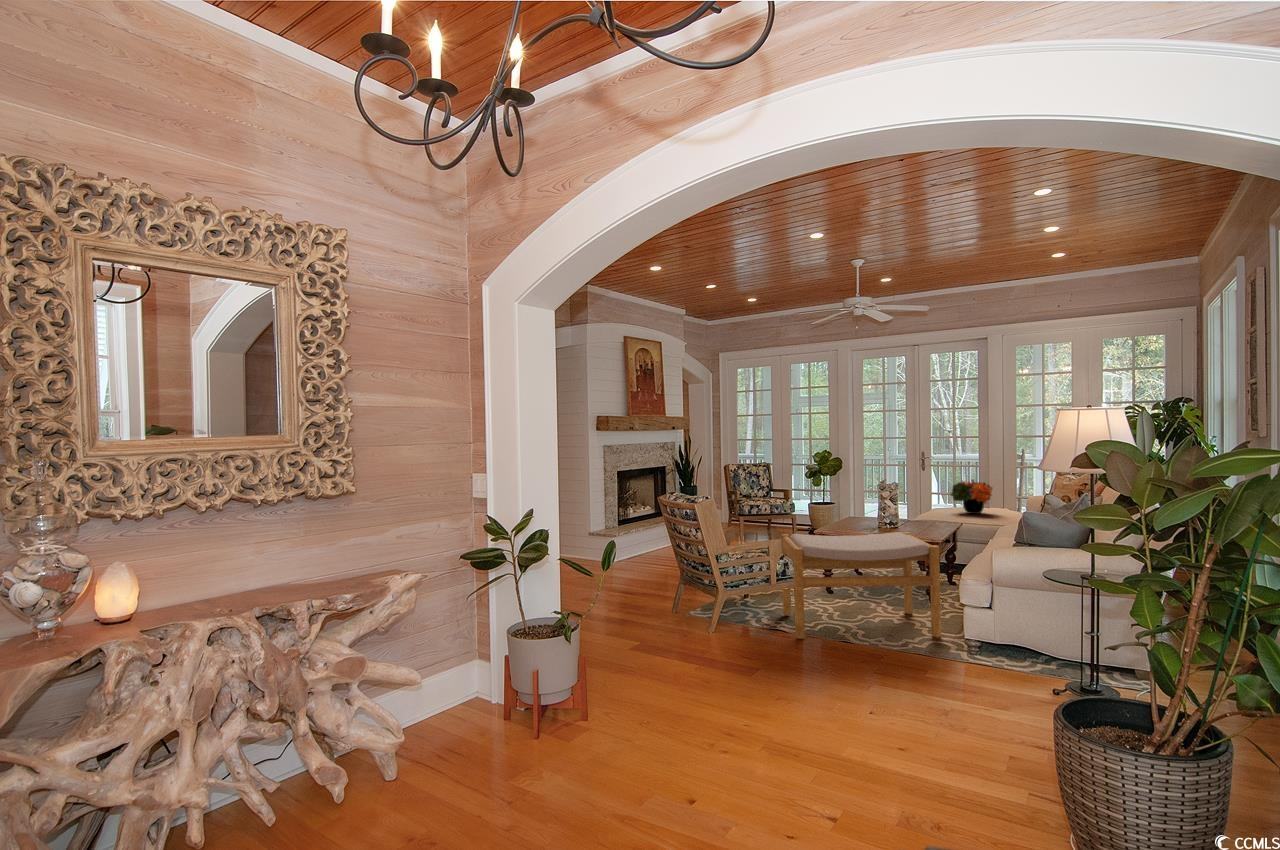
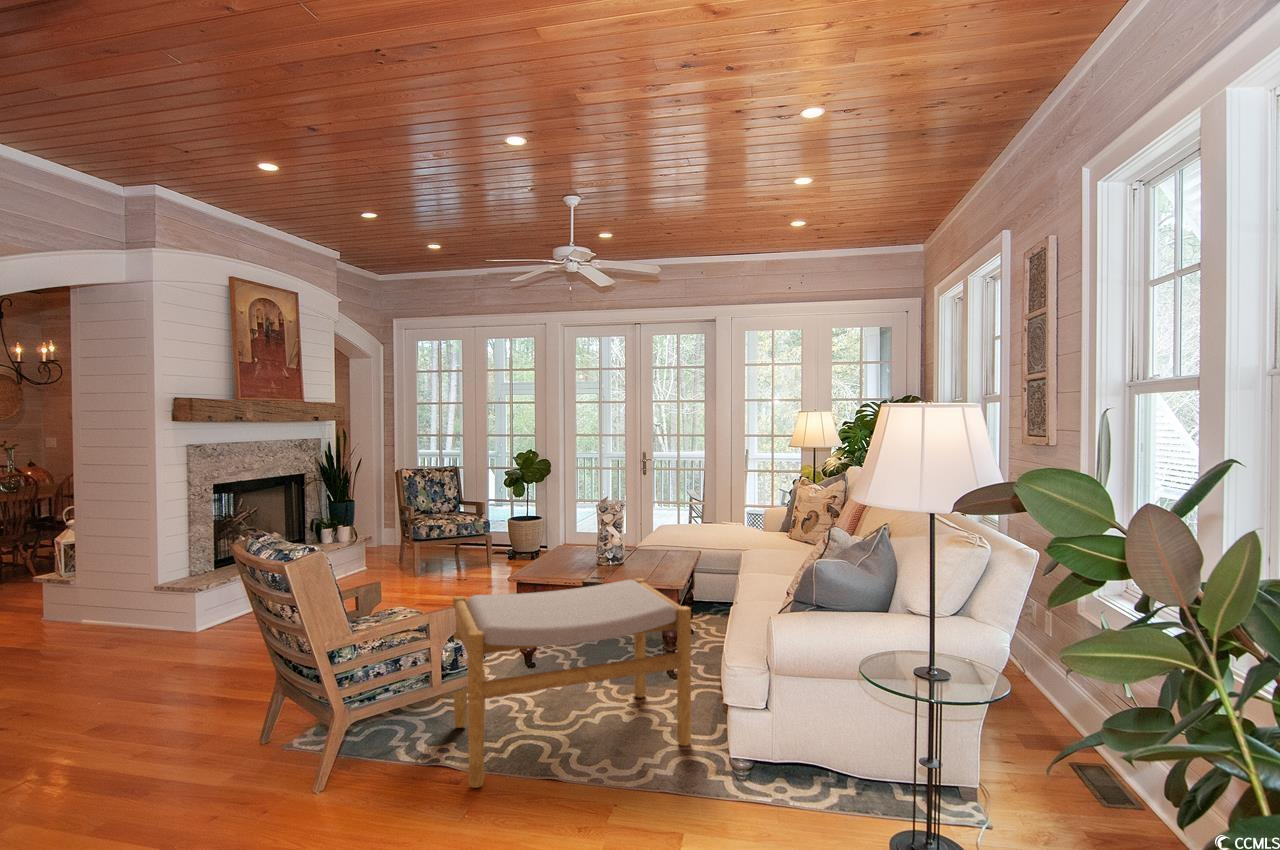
flower arrangement: present [951,479,992,514] -> none [679,489,728,532]

